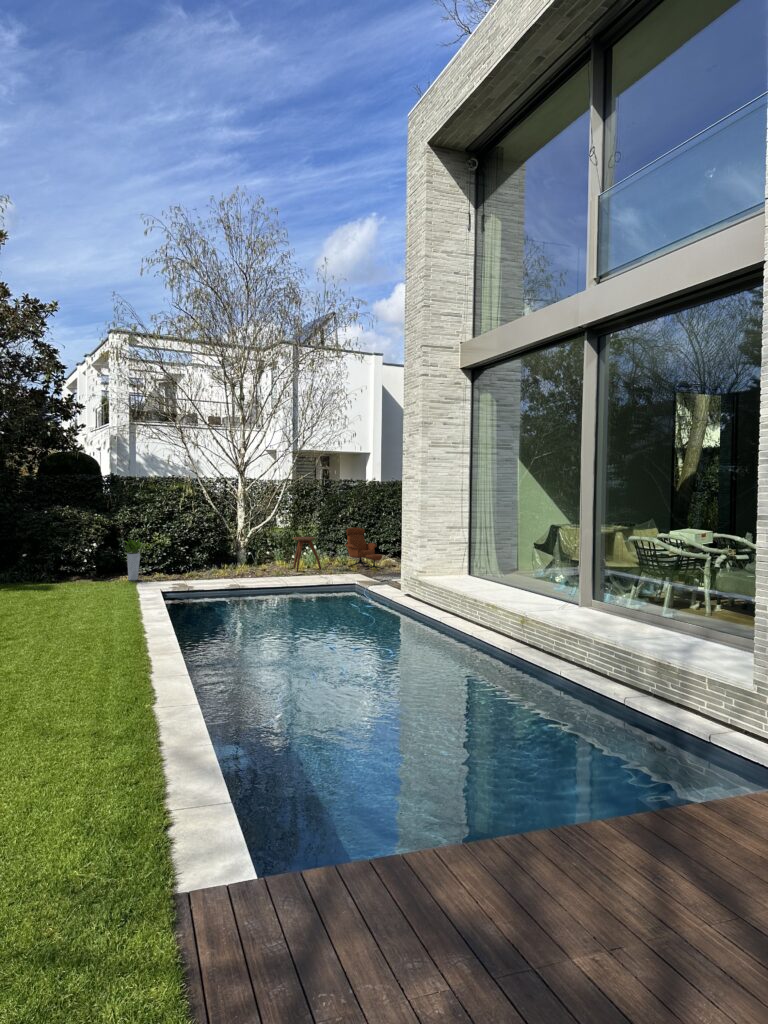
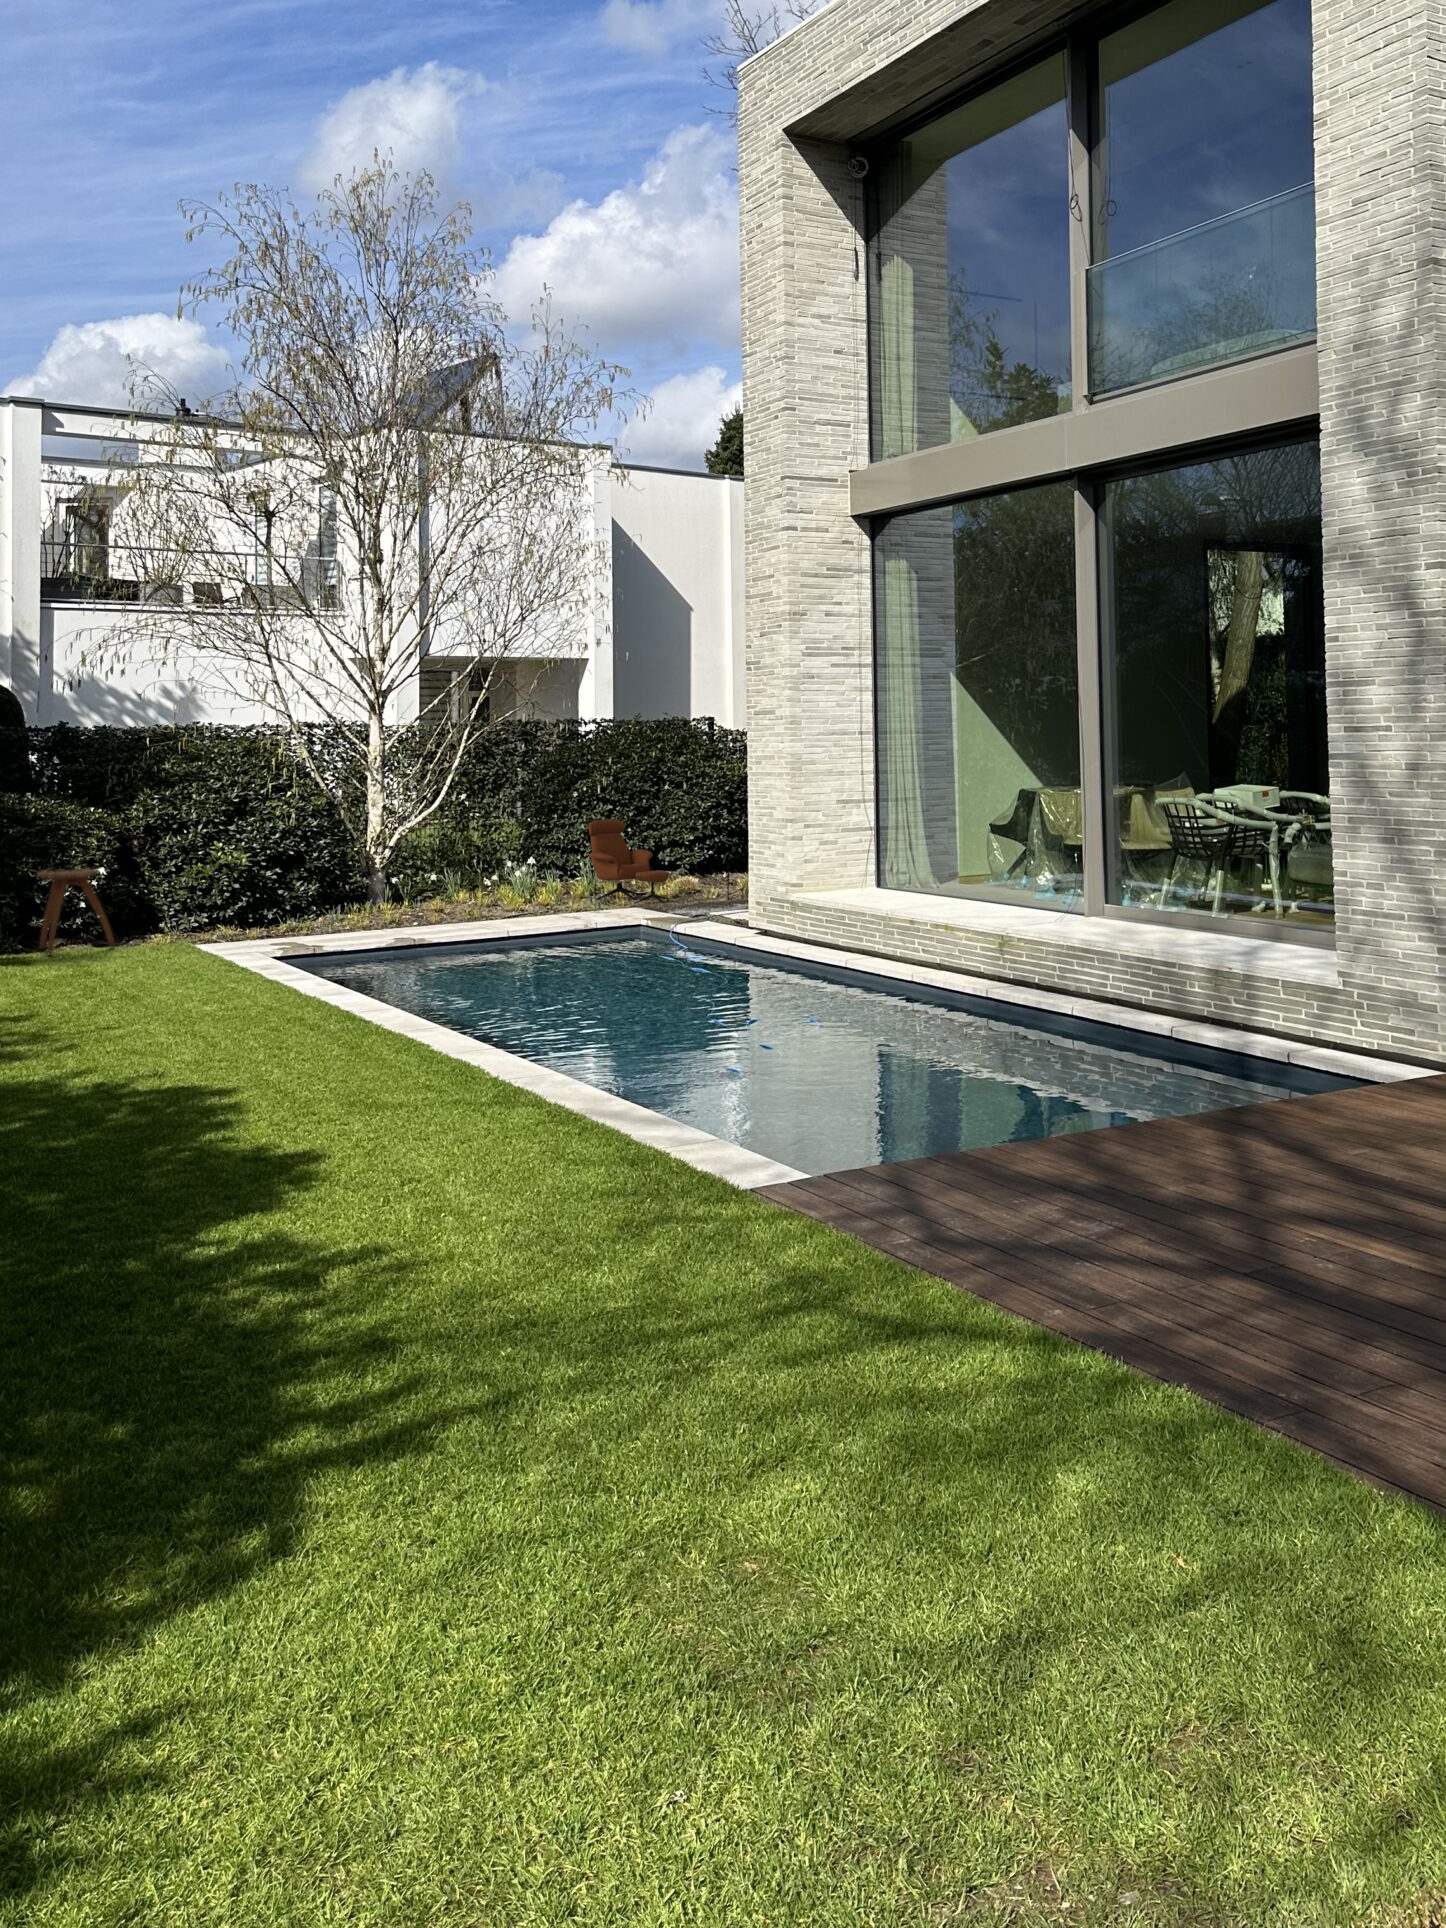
stool: present [293,537,321,571] -> present [37,869,115,956]
planter: present [125,538,142,580] -> none [154,850,200,939]

